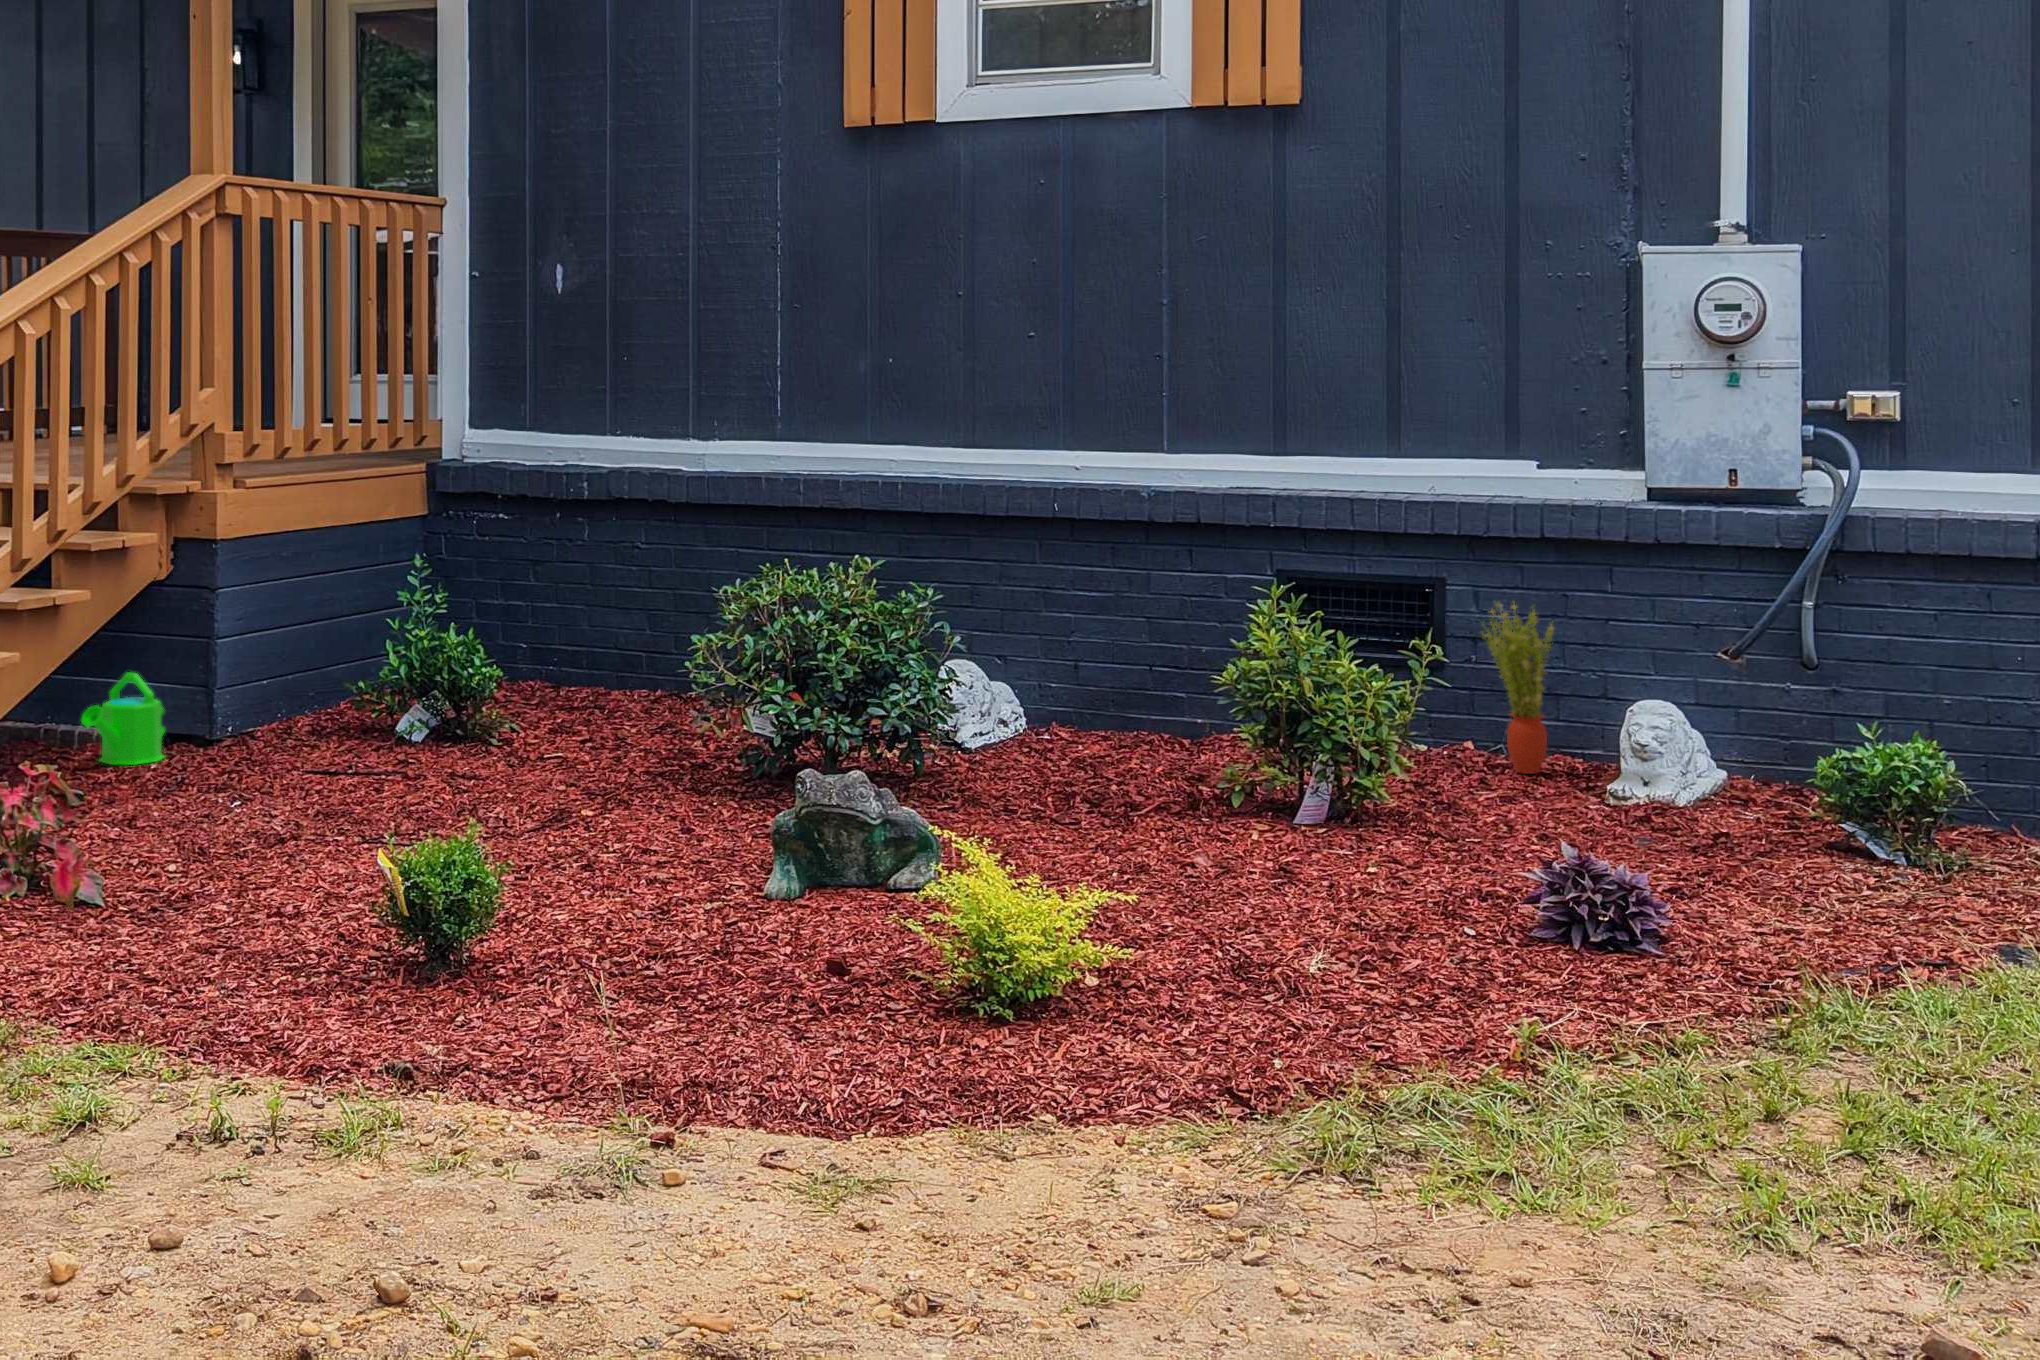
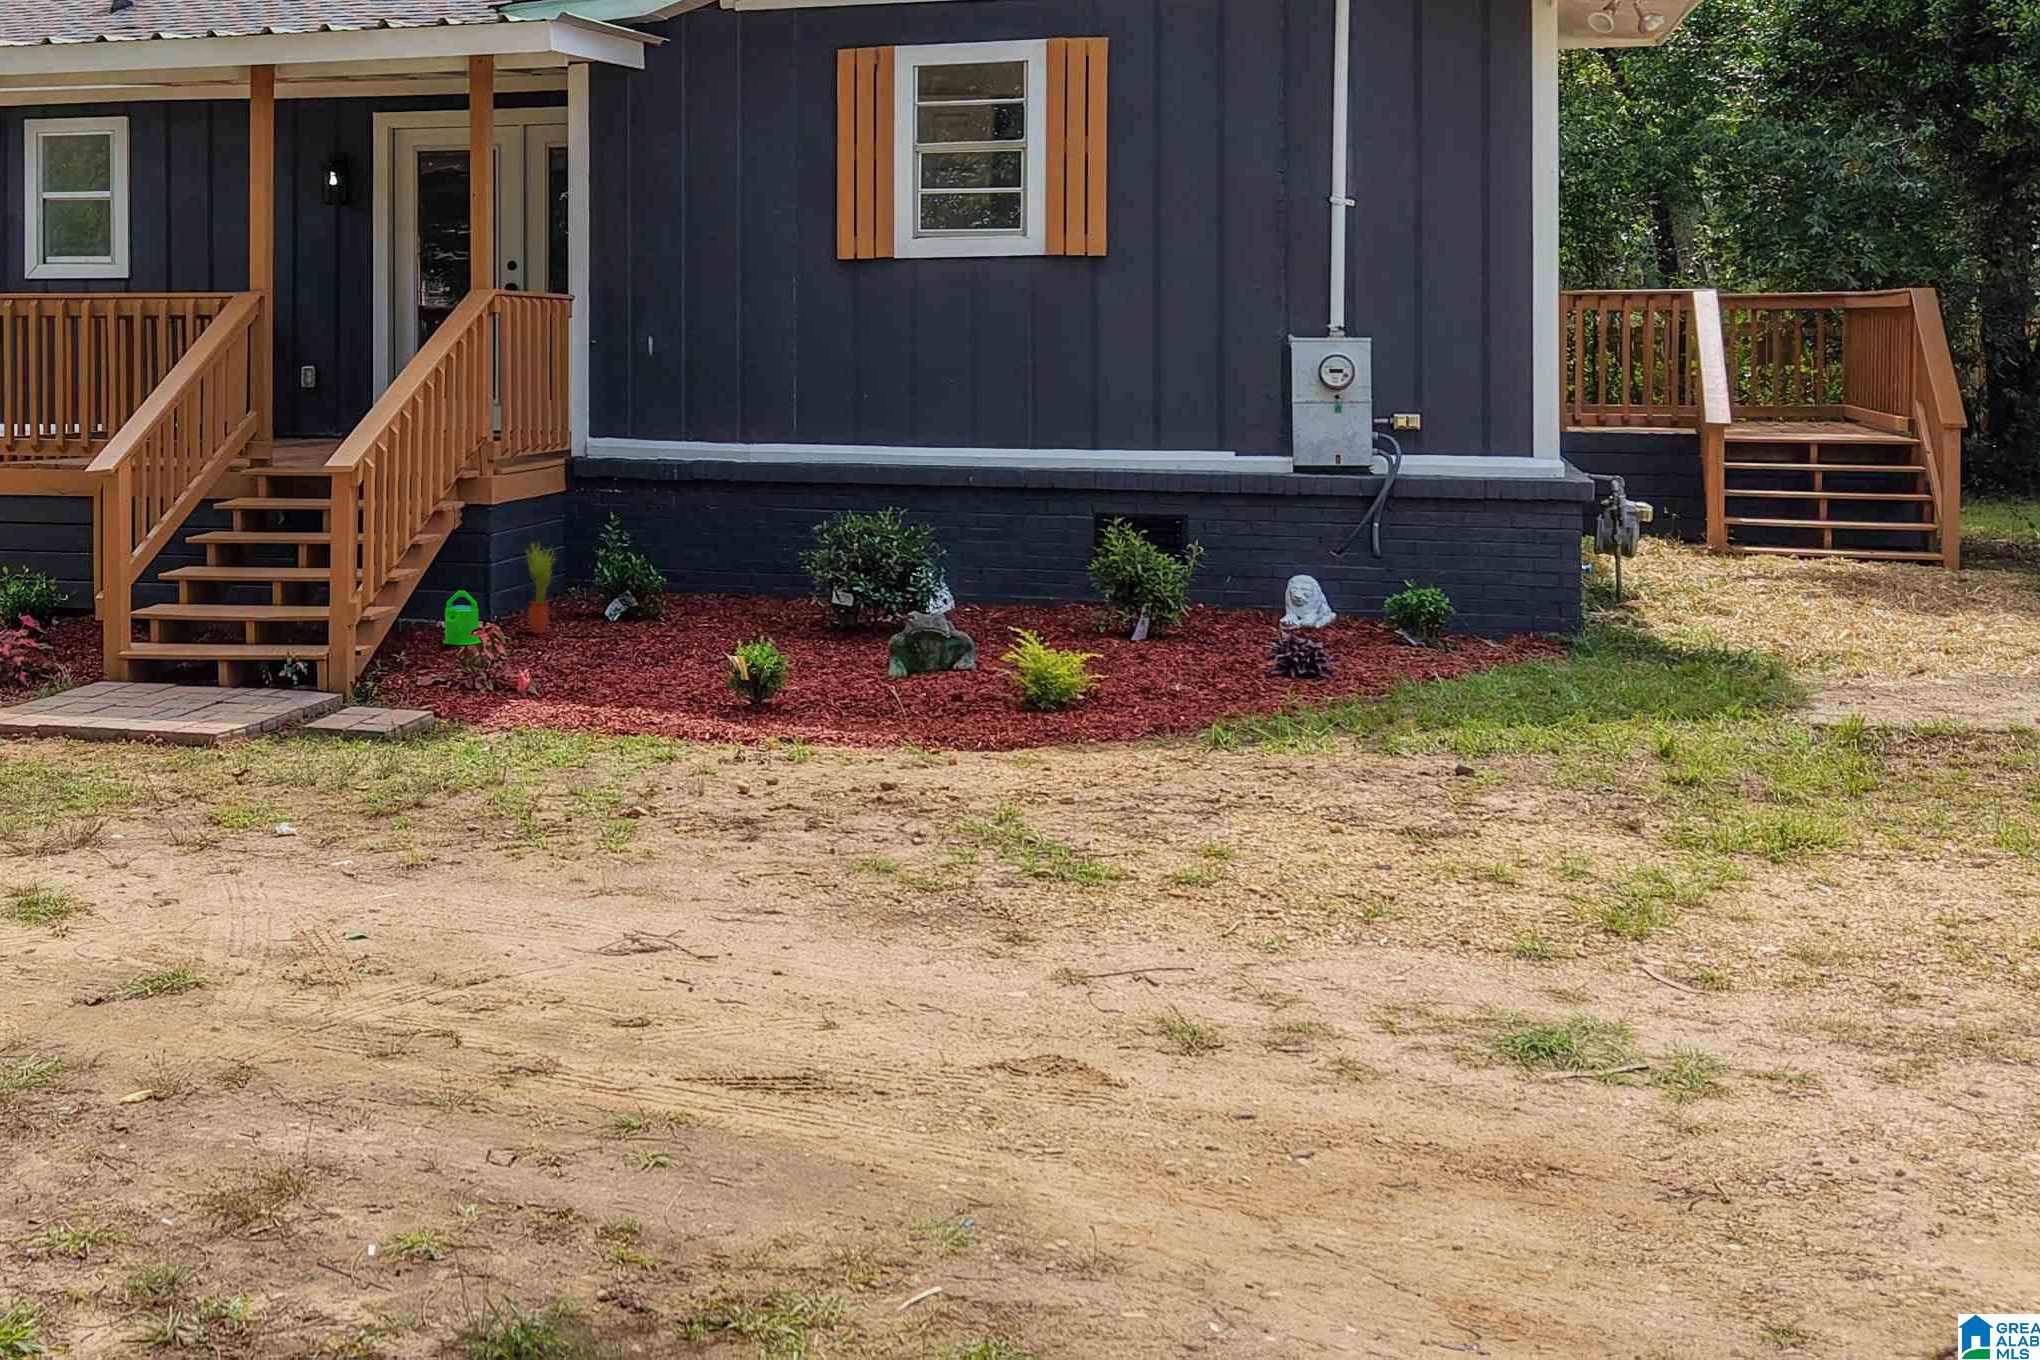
potted plant: present [1482,601,1554,774] -> present [529,543,554,634]

